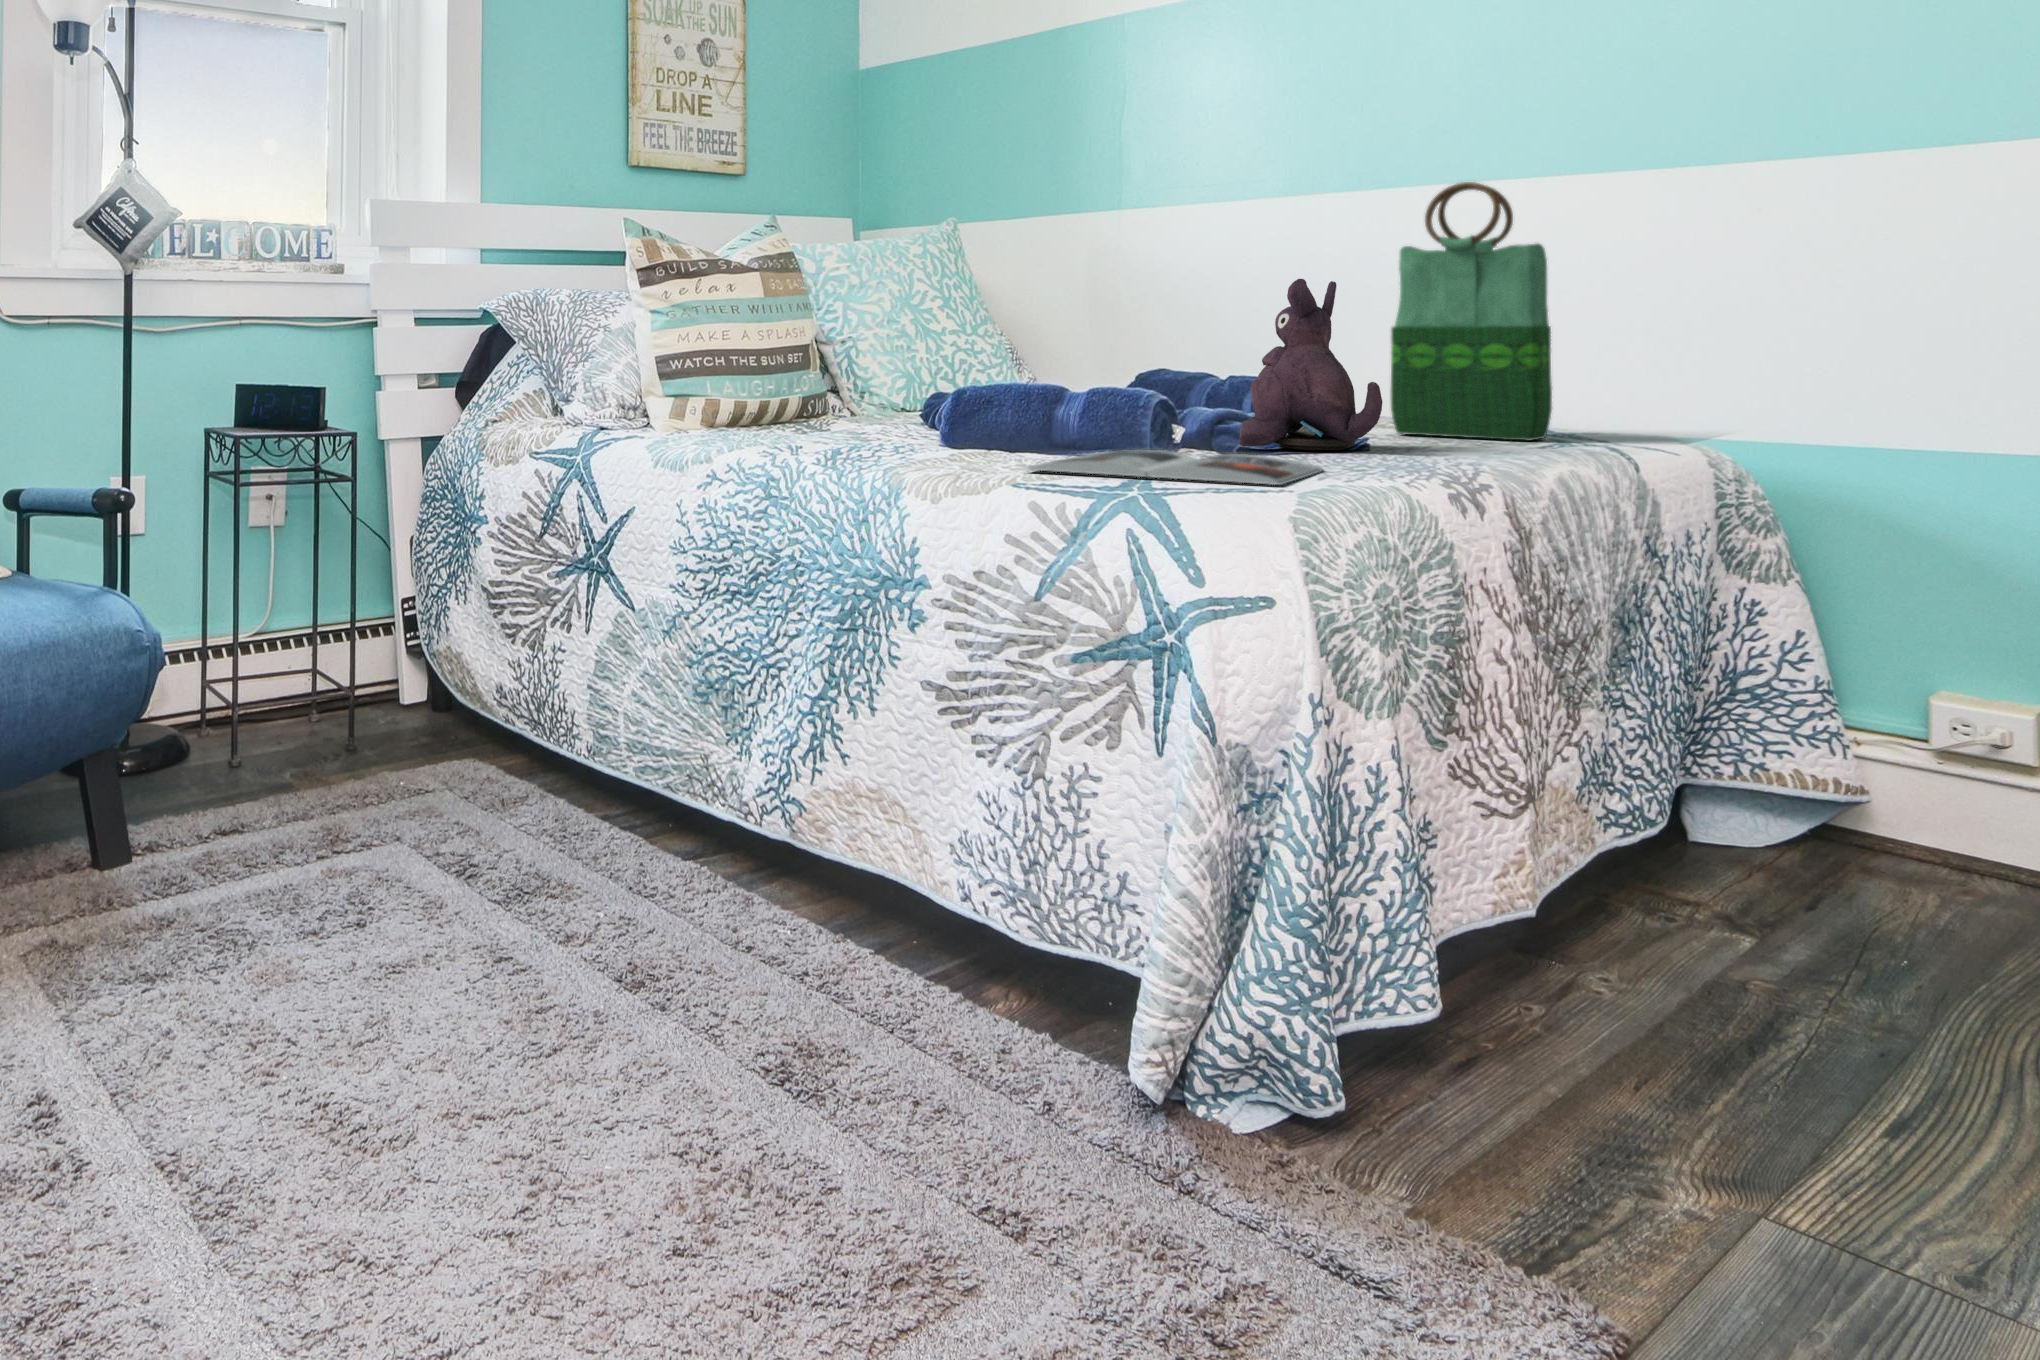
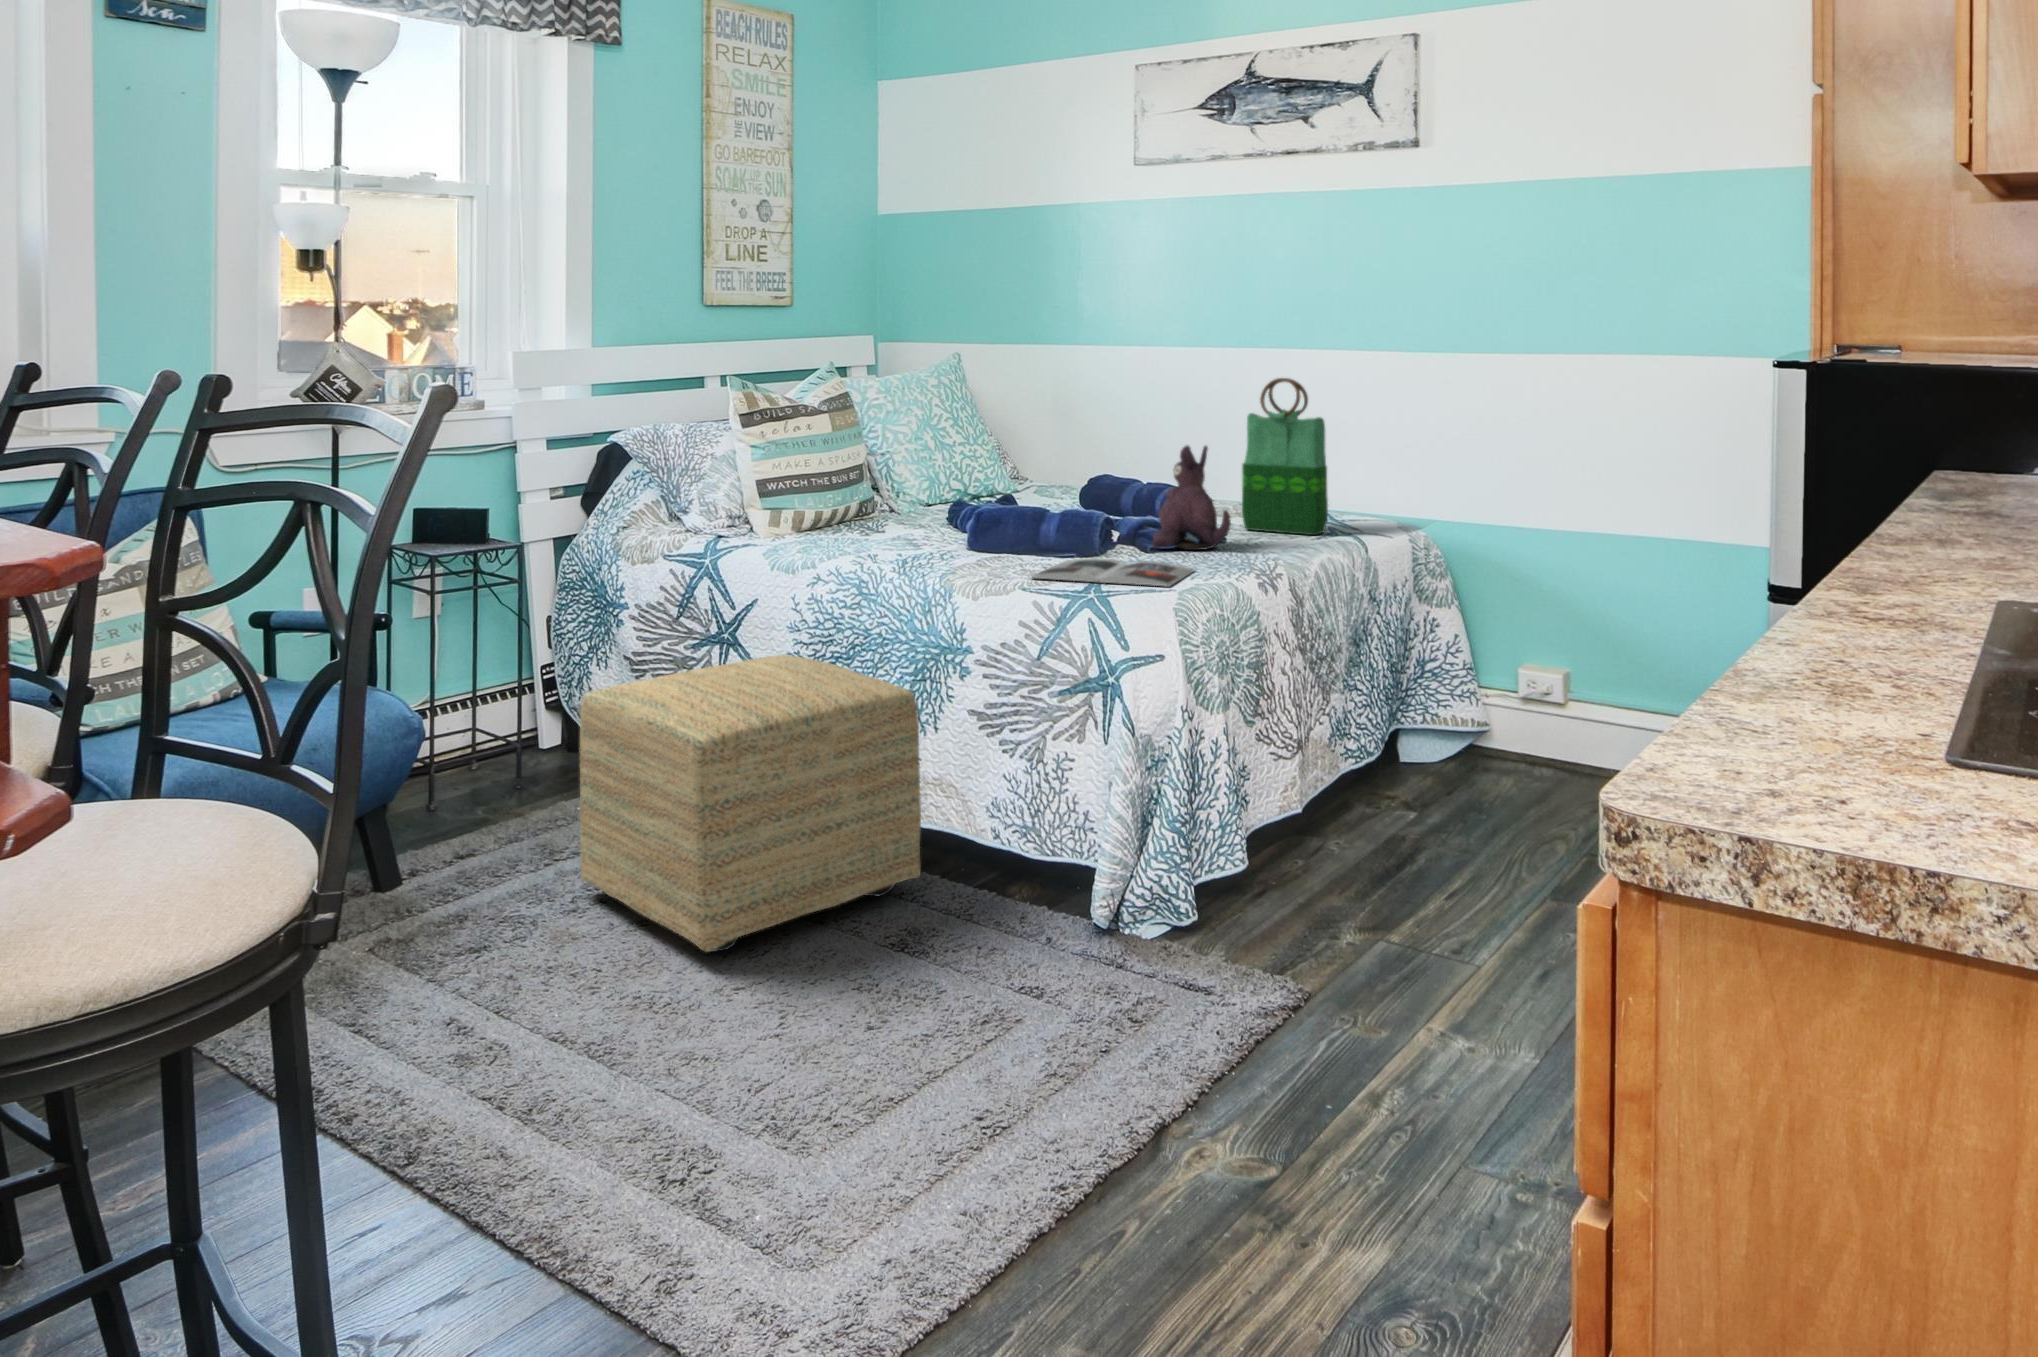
ottoman: none [335,584,836,1048] -> present [580,655,921,952]

